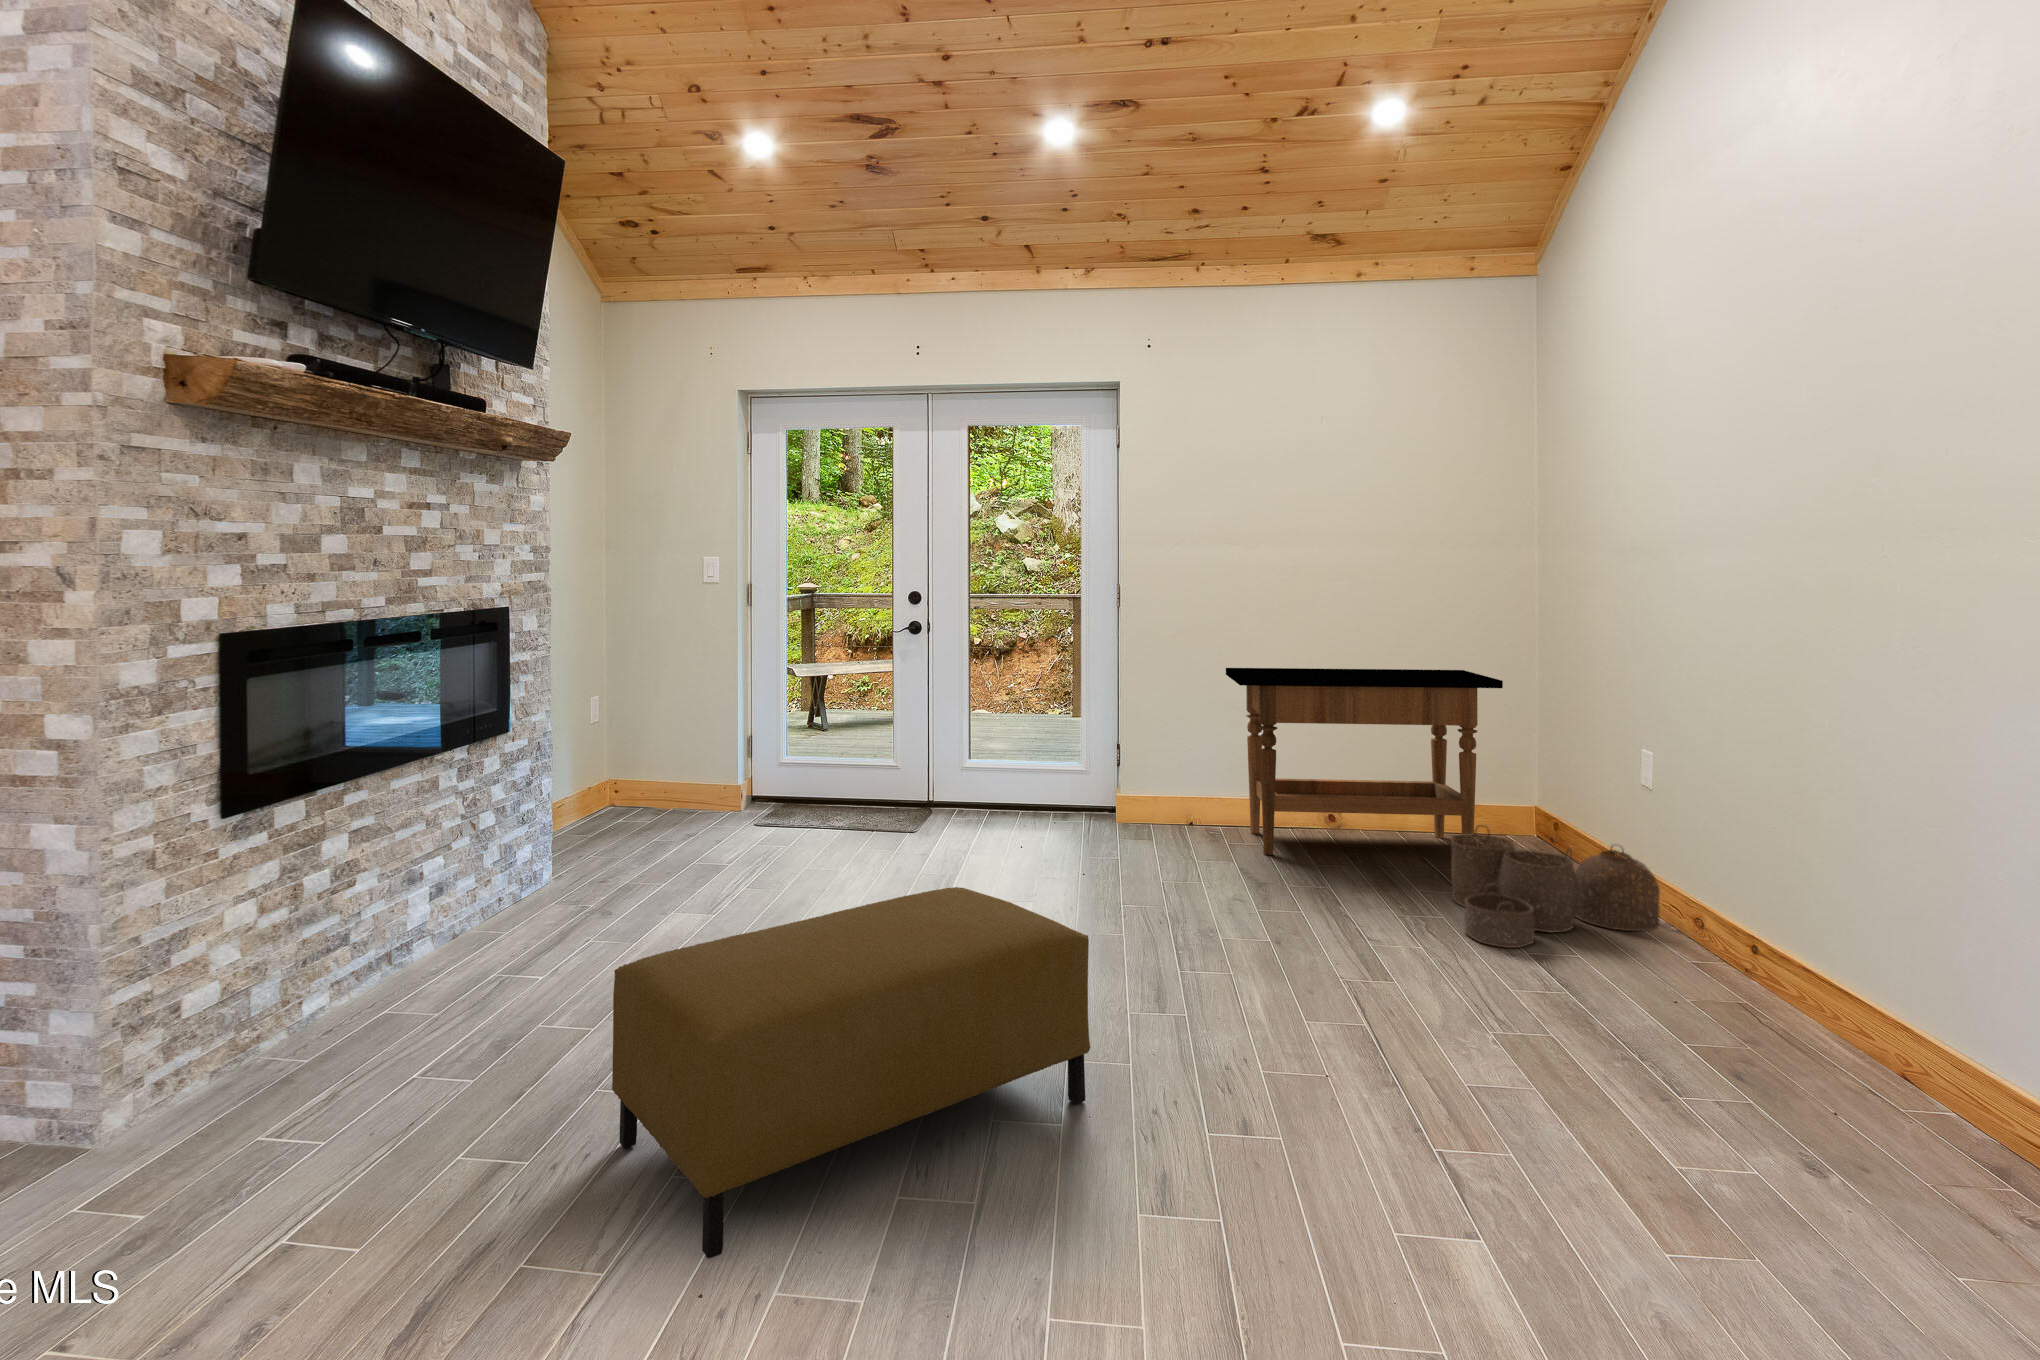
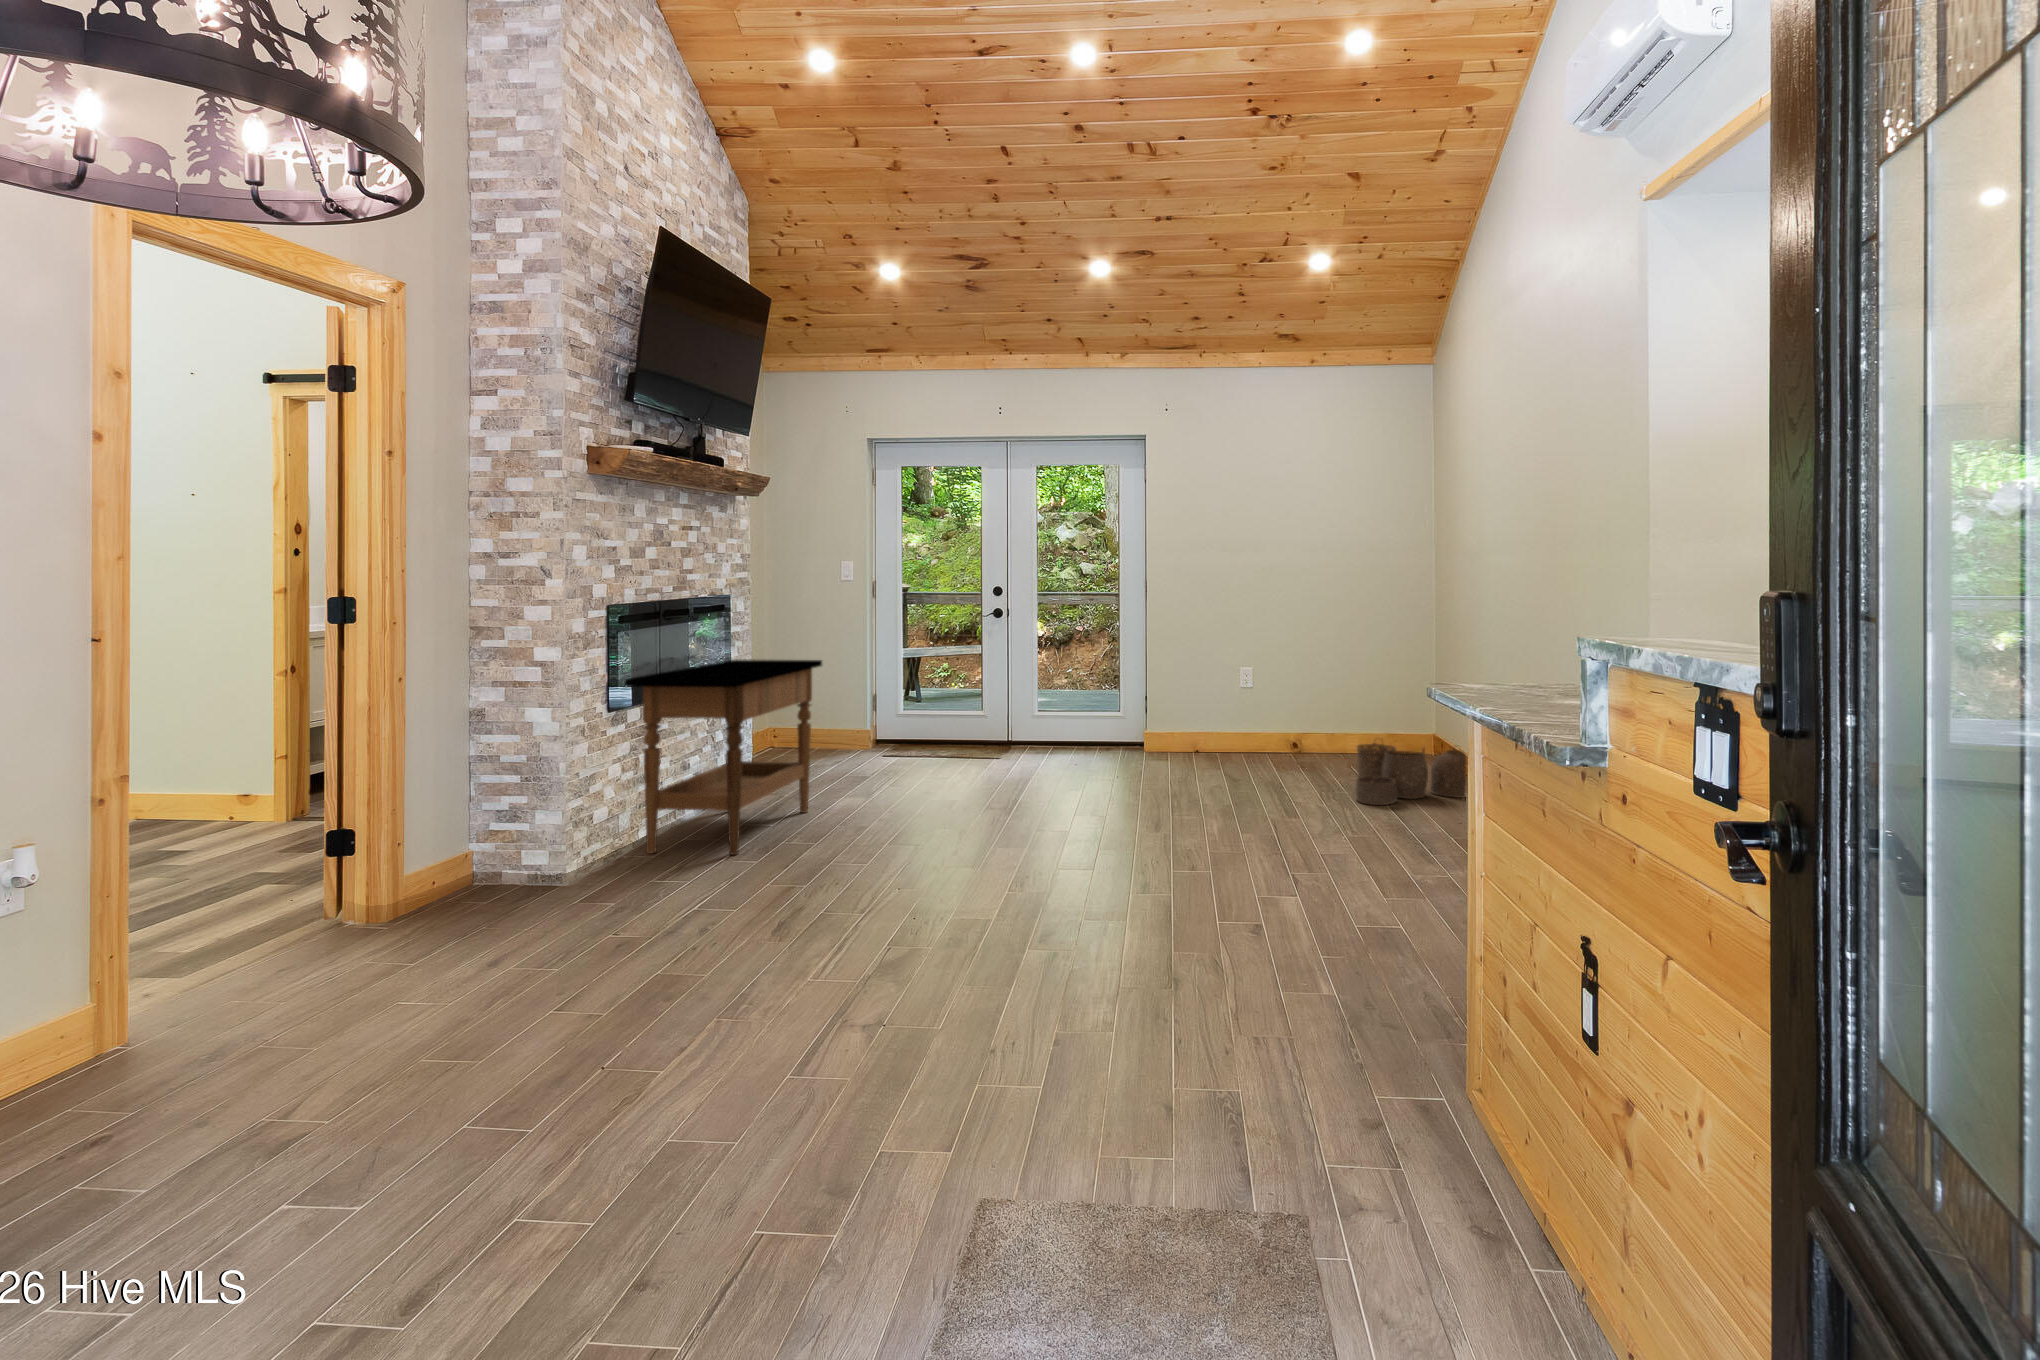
side table: present [1226,668,1503,855] -> present [624,659,822,855]
ottoman: present [612,887,1090,1259] -> none [852,754,1110,905]

